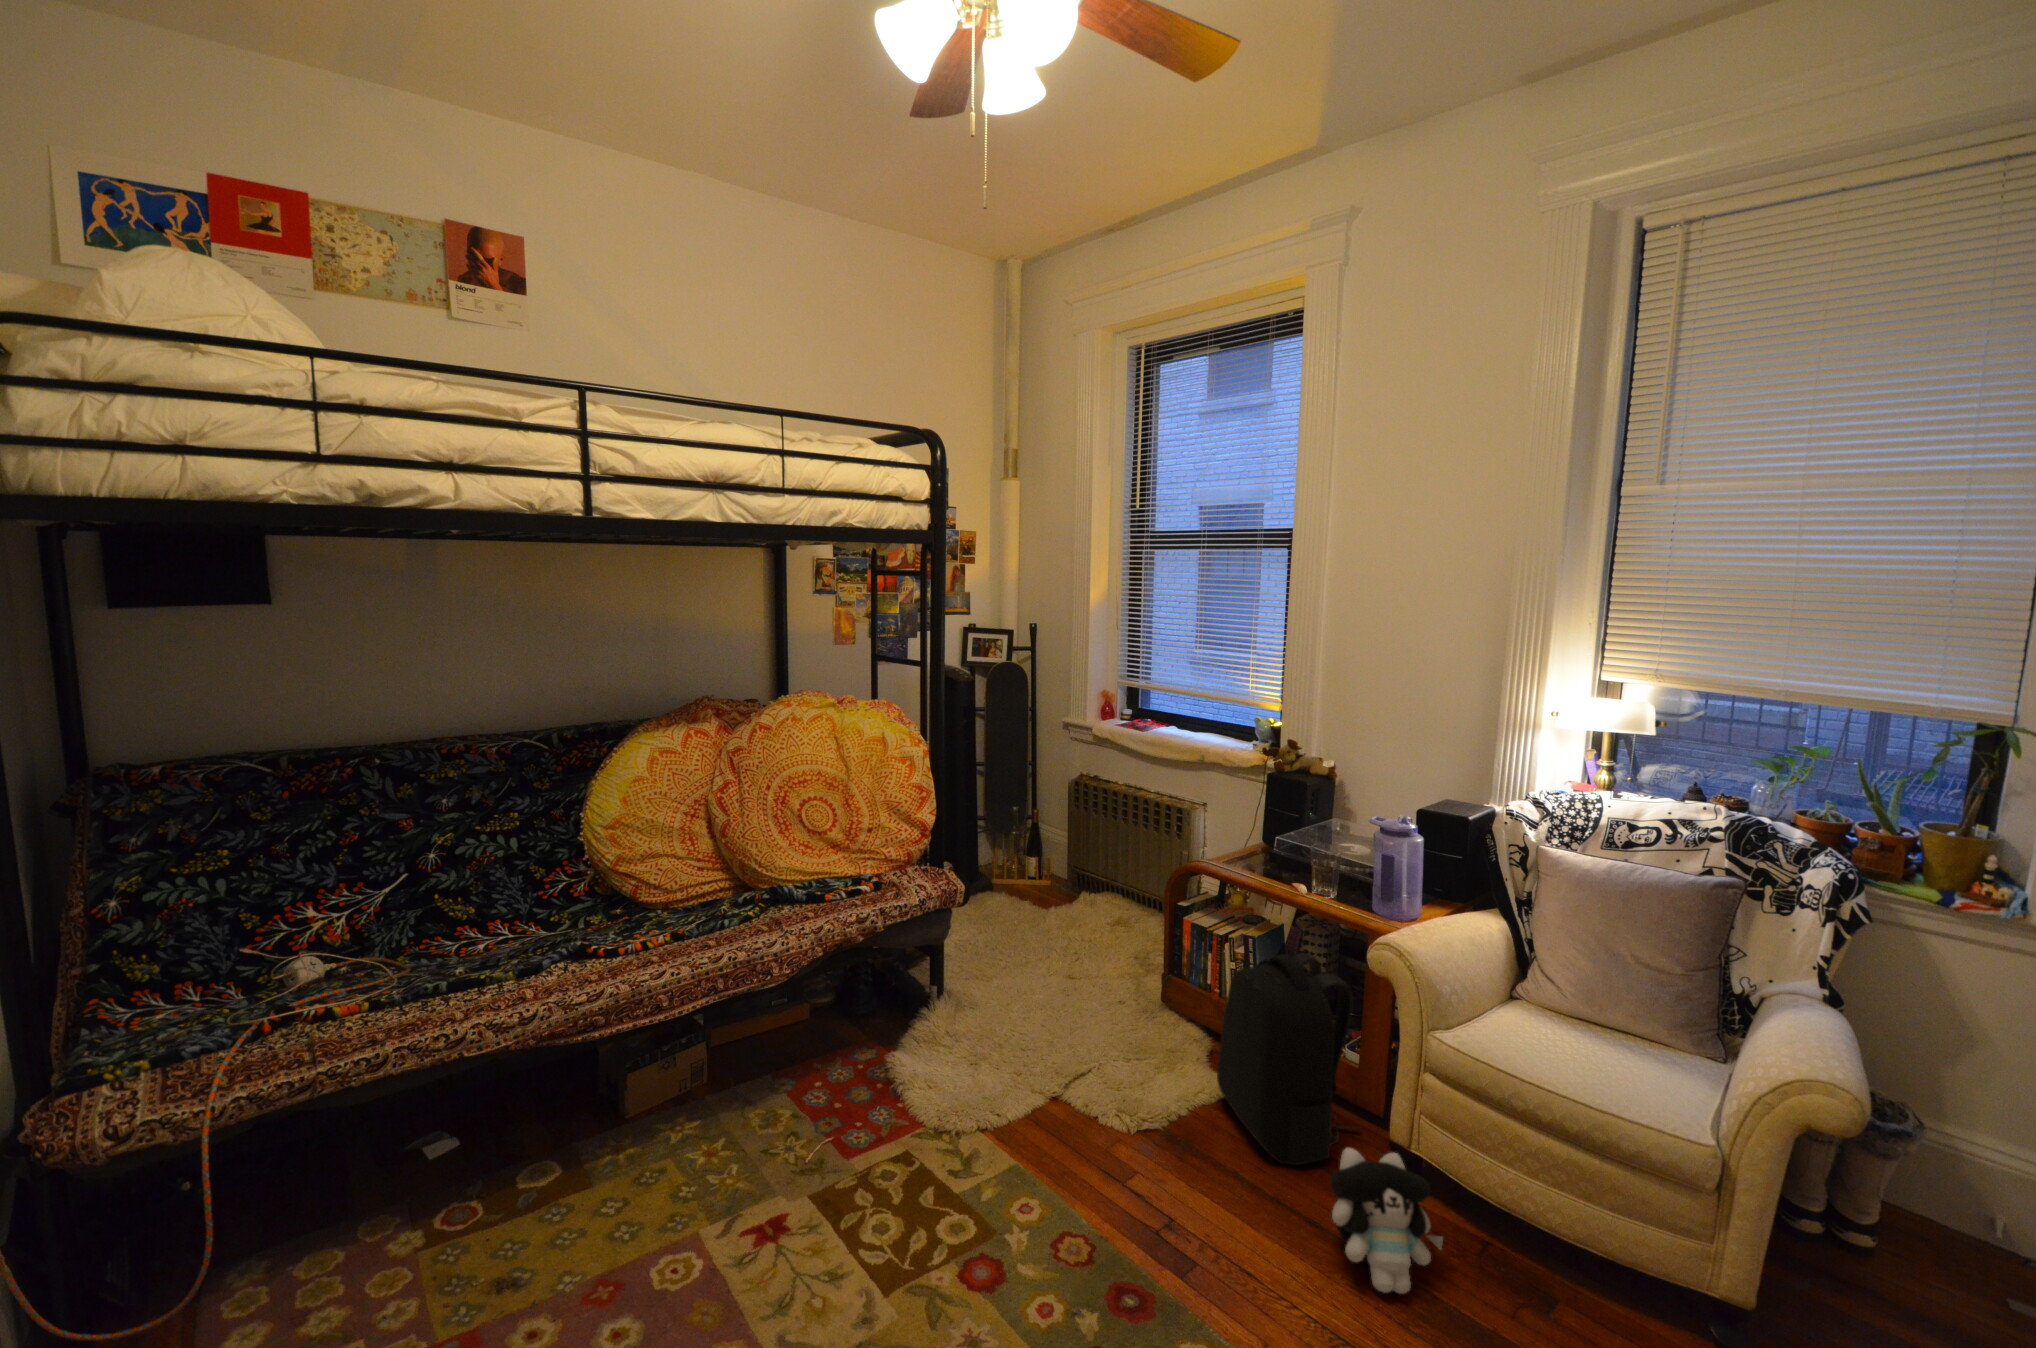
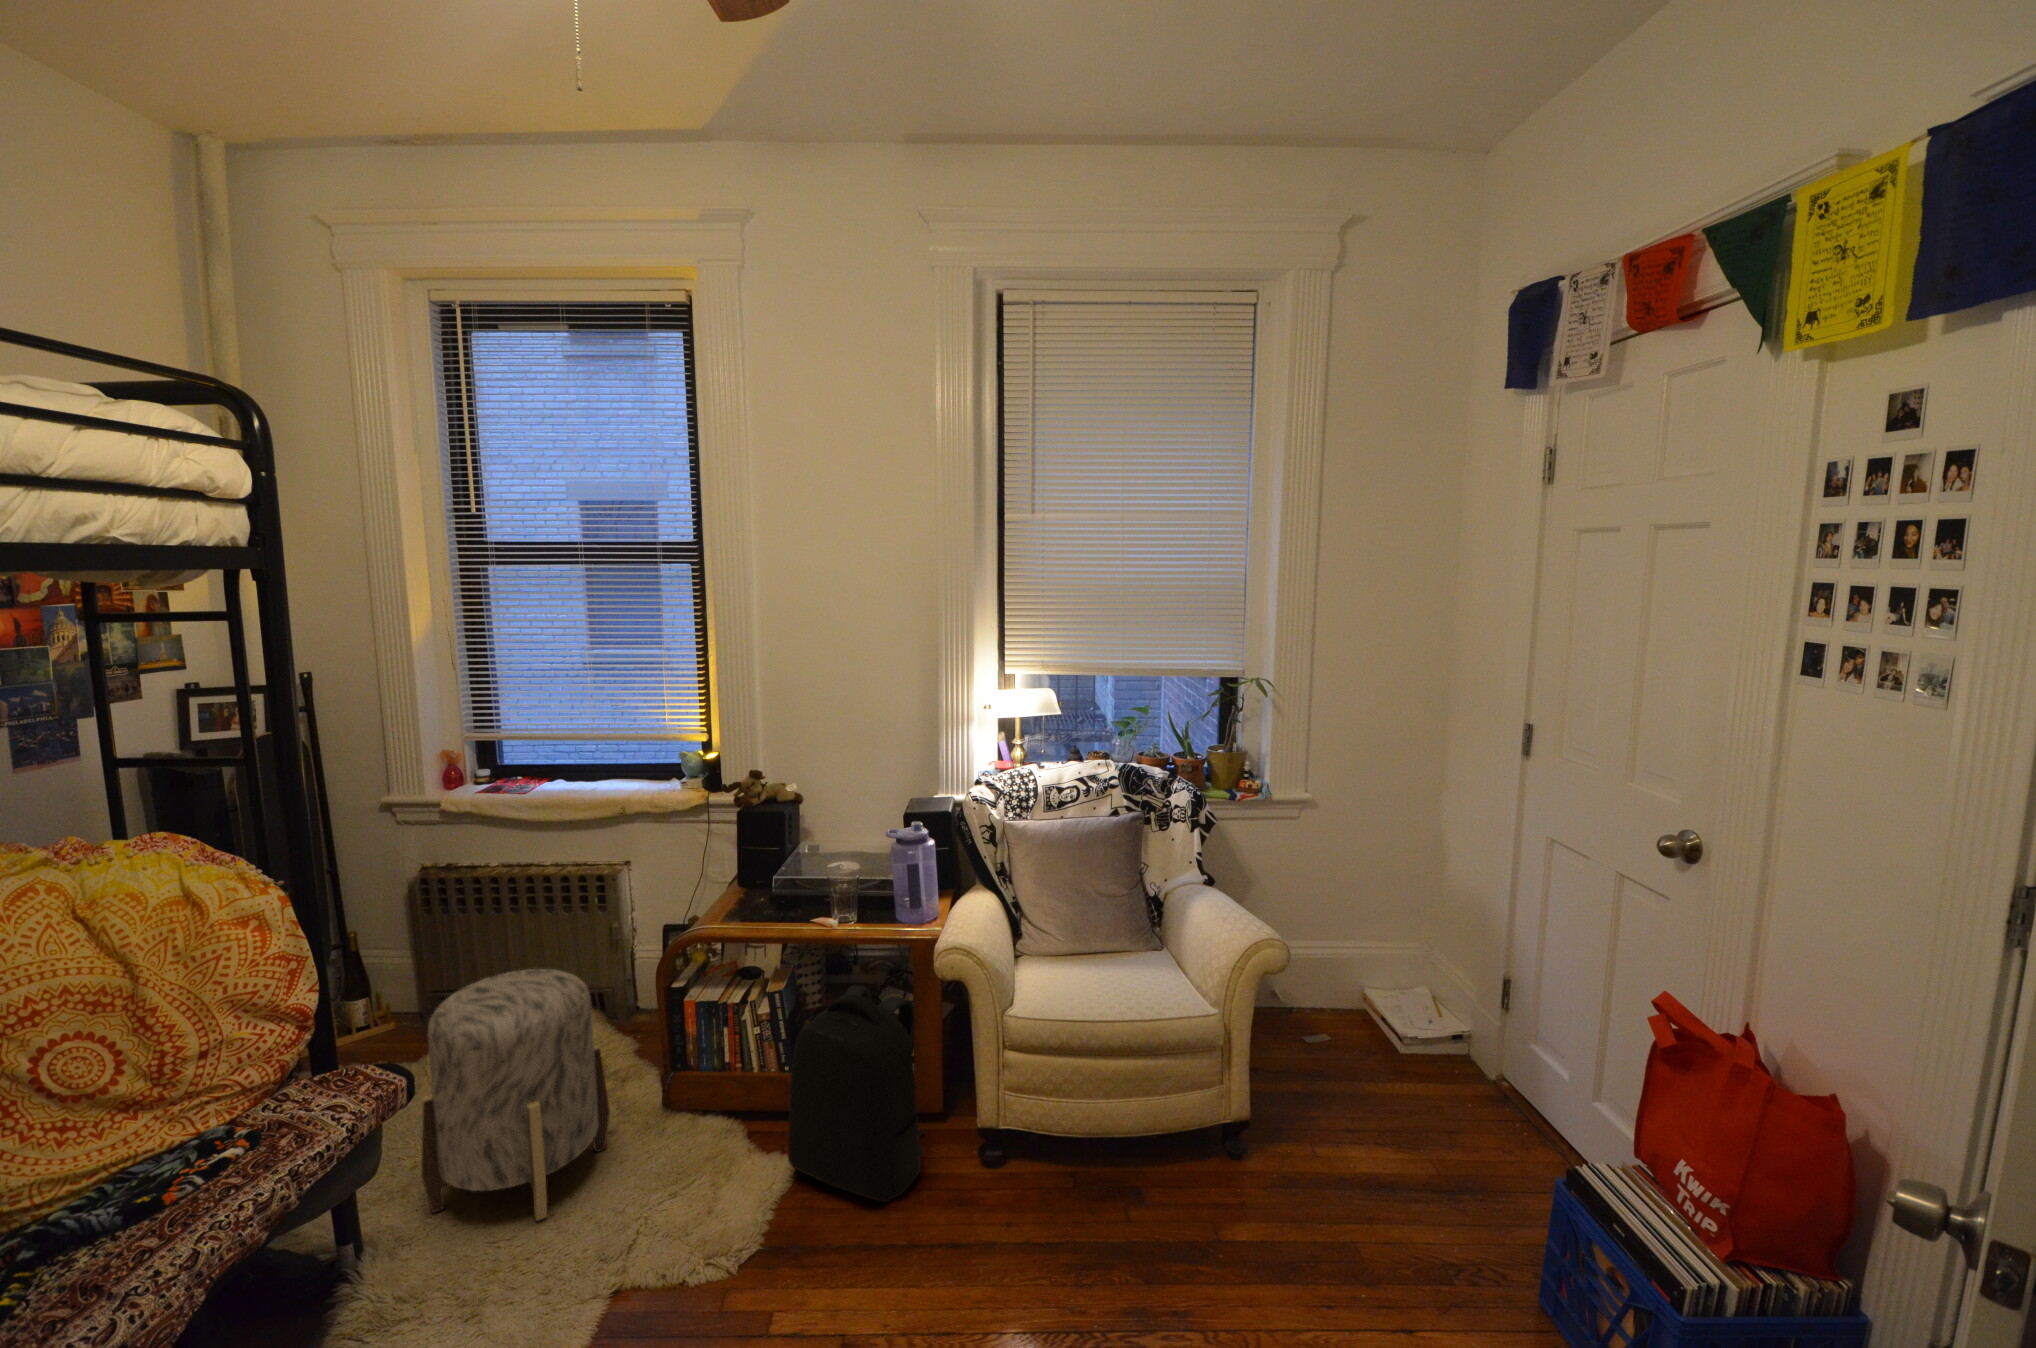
ottoman: none [992,849,1117,1034] -> present [420,969,610,1221]
plush toy: present [1330,1148,1443,1294] -> none [965,1130,1052,1256]

